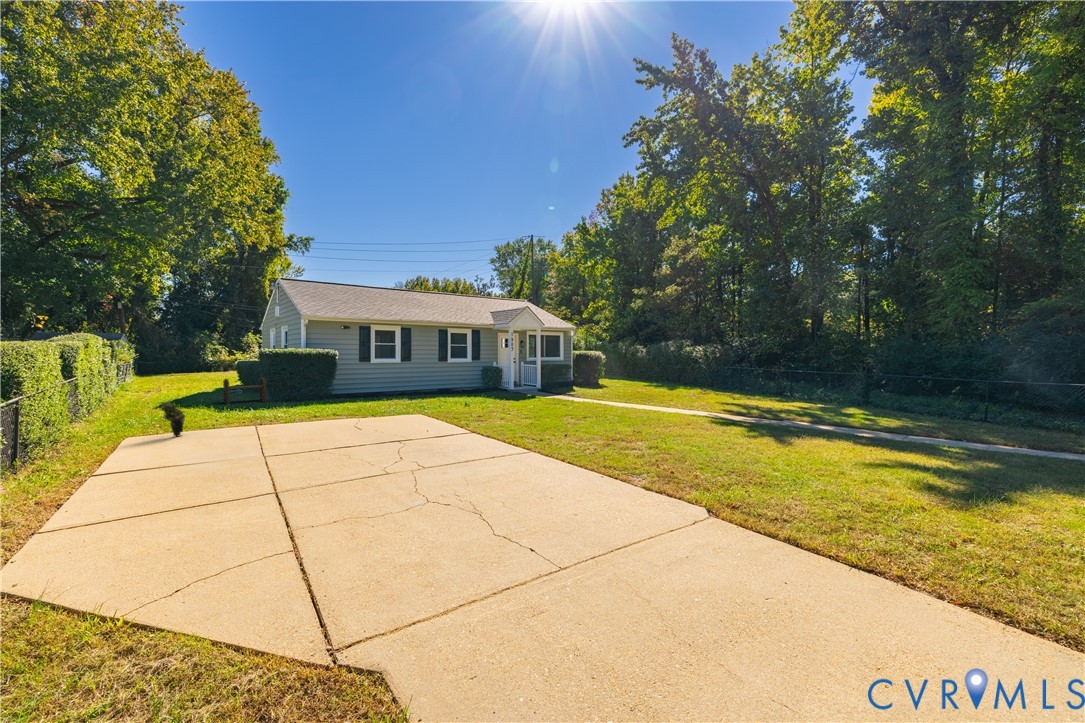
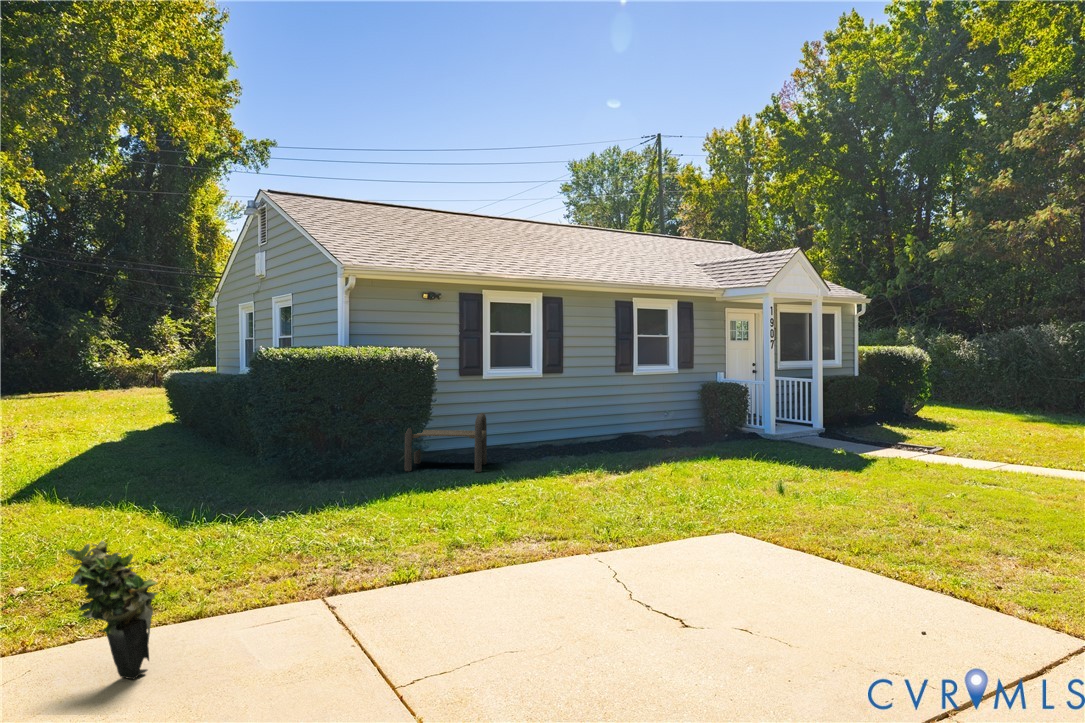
bench: present [223,377,267,404] -> present [405,413,487,472]

